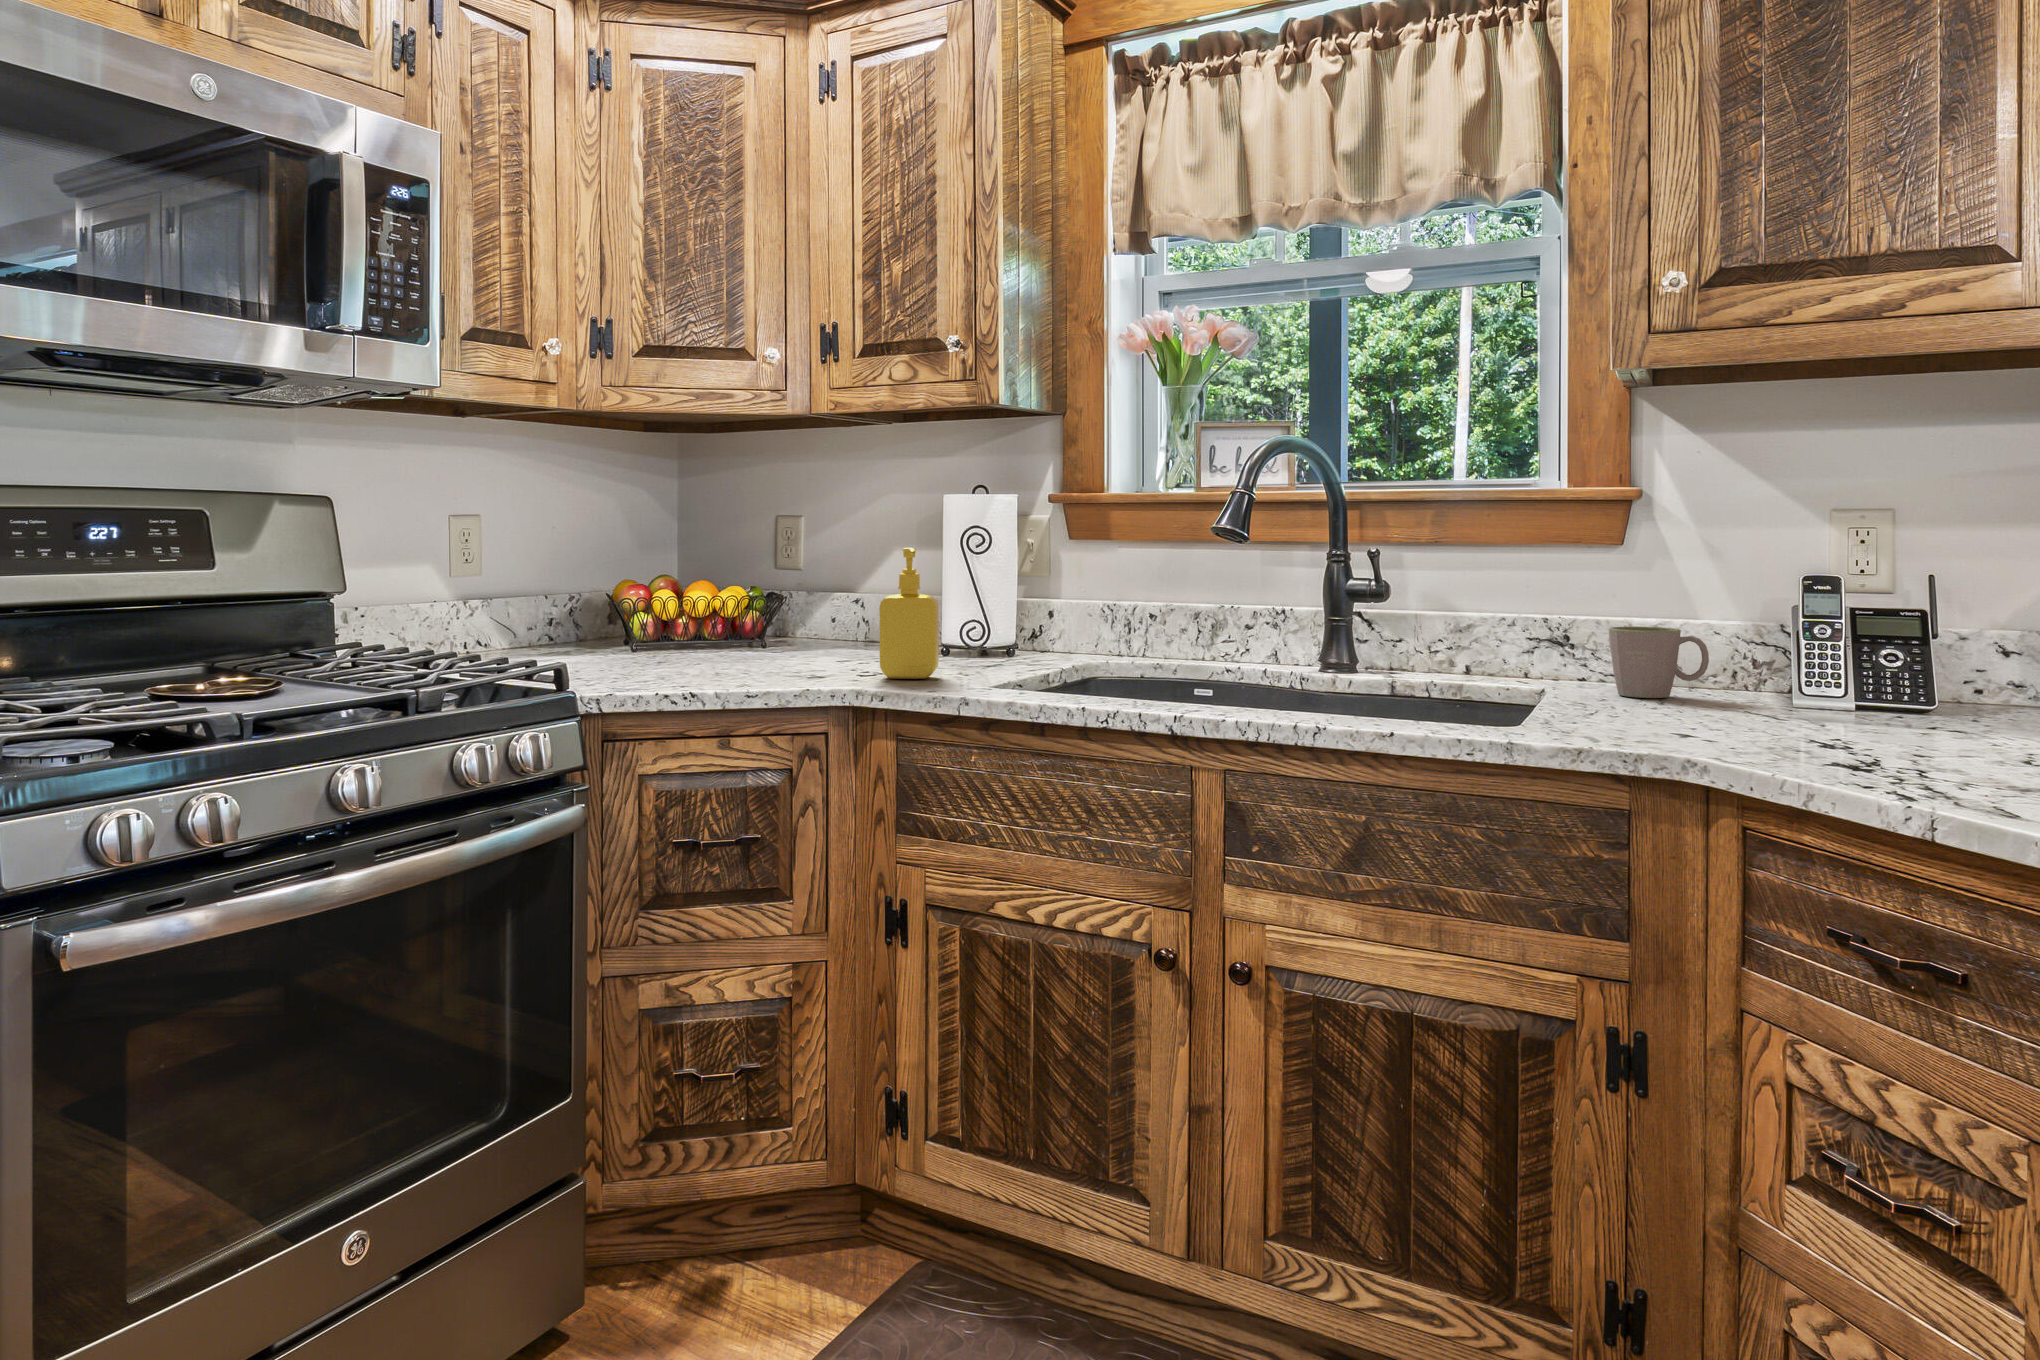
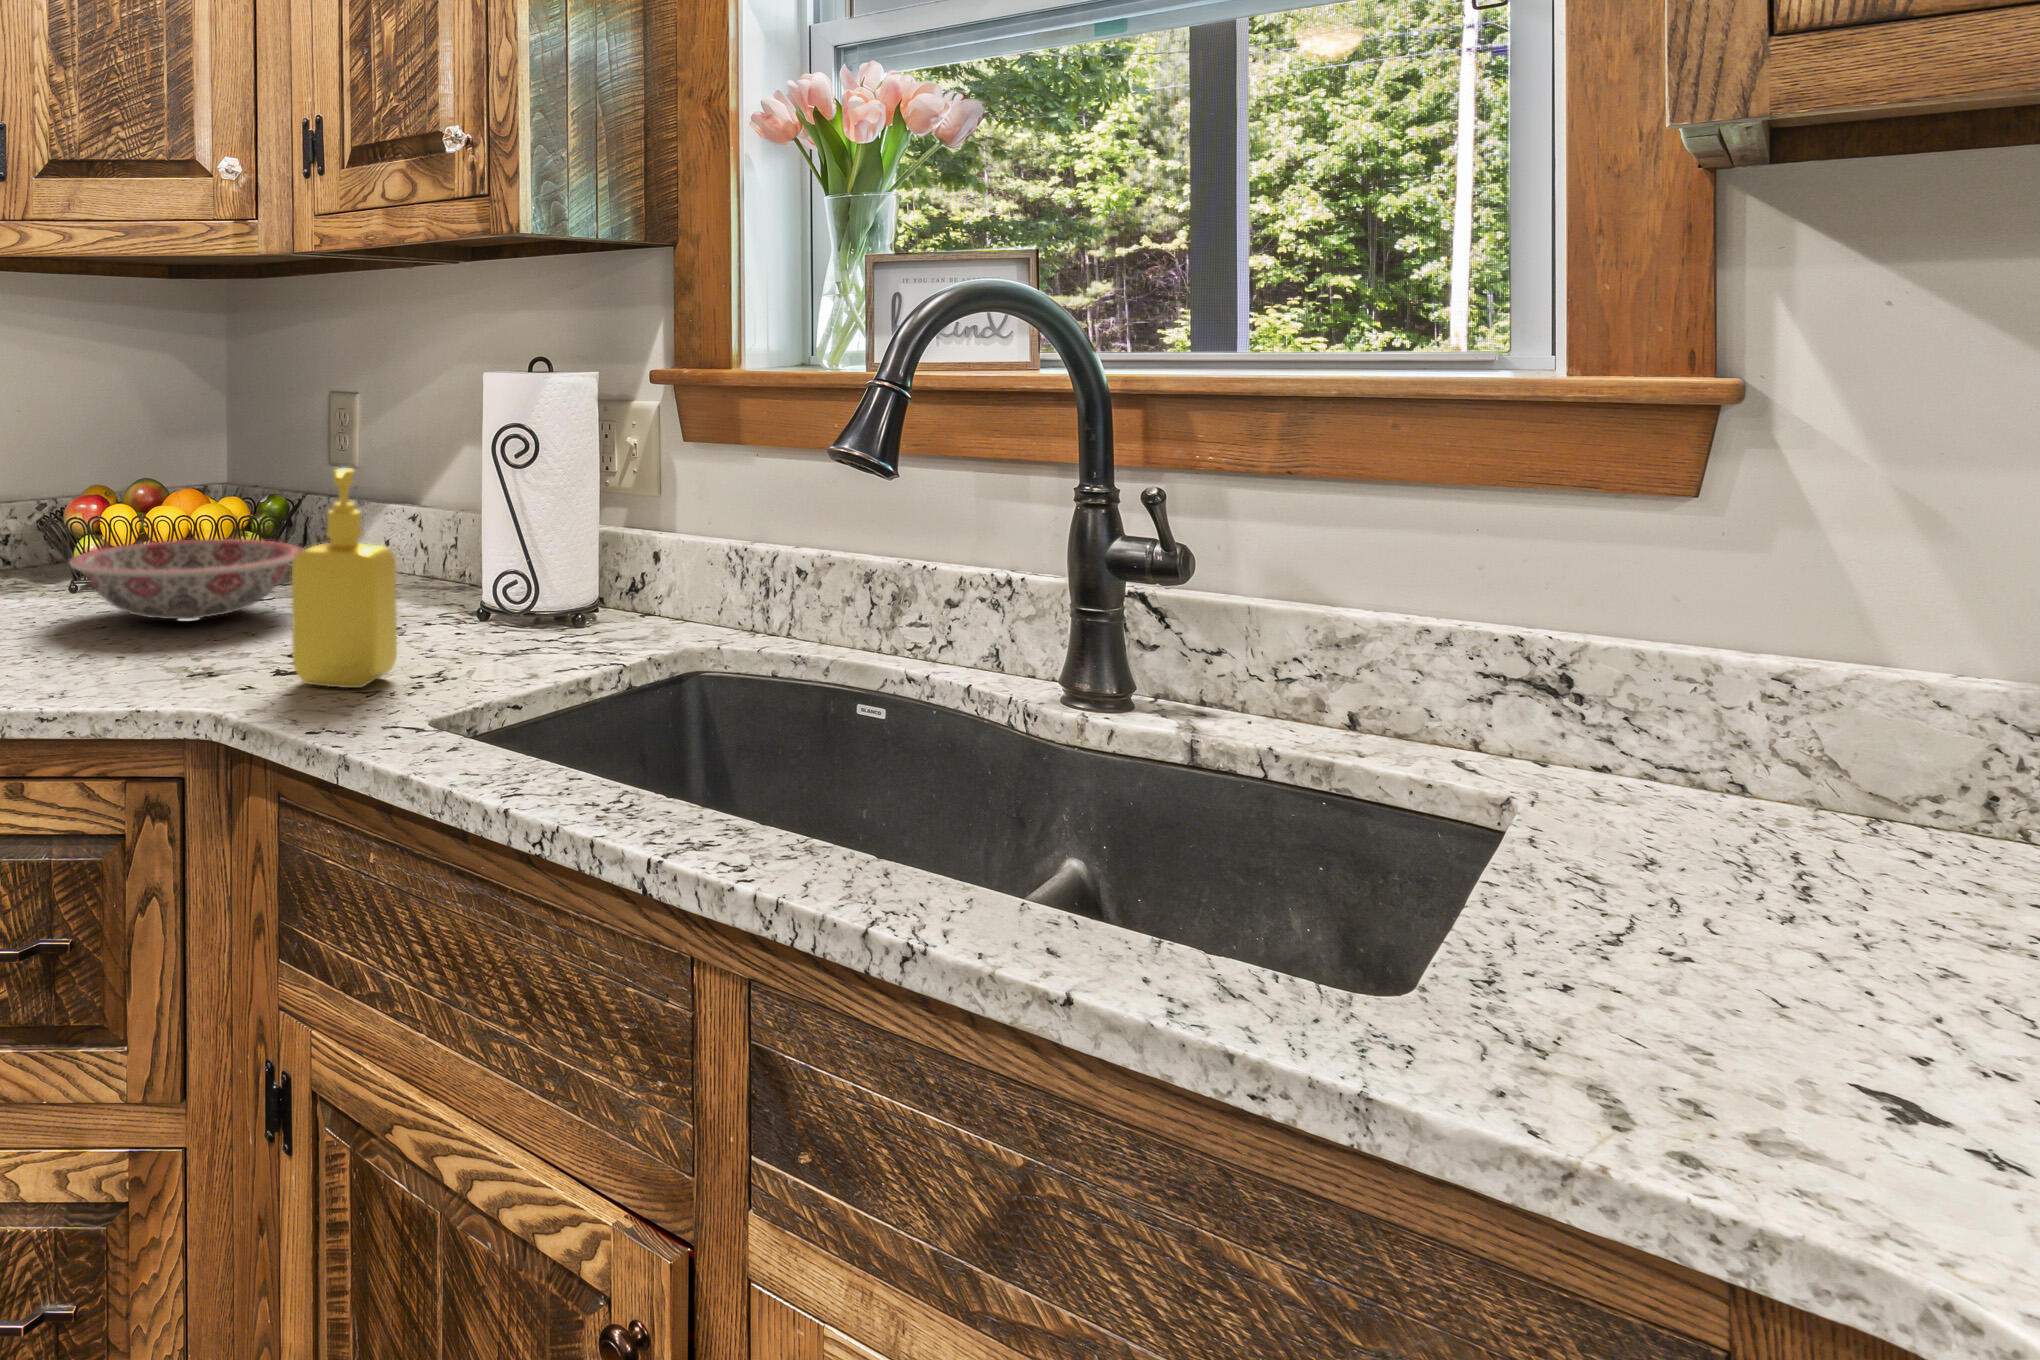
ceramic bowl: none [667,614,821,661] -> present [70,539,303,619]
mug: present [1608,626,1709,698] -> none [1659,678,1925,858]

